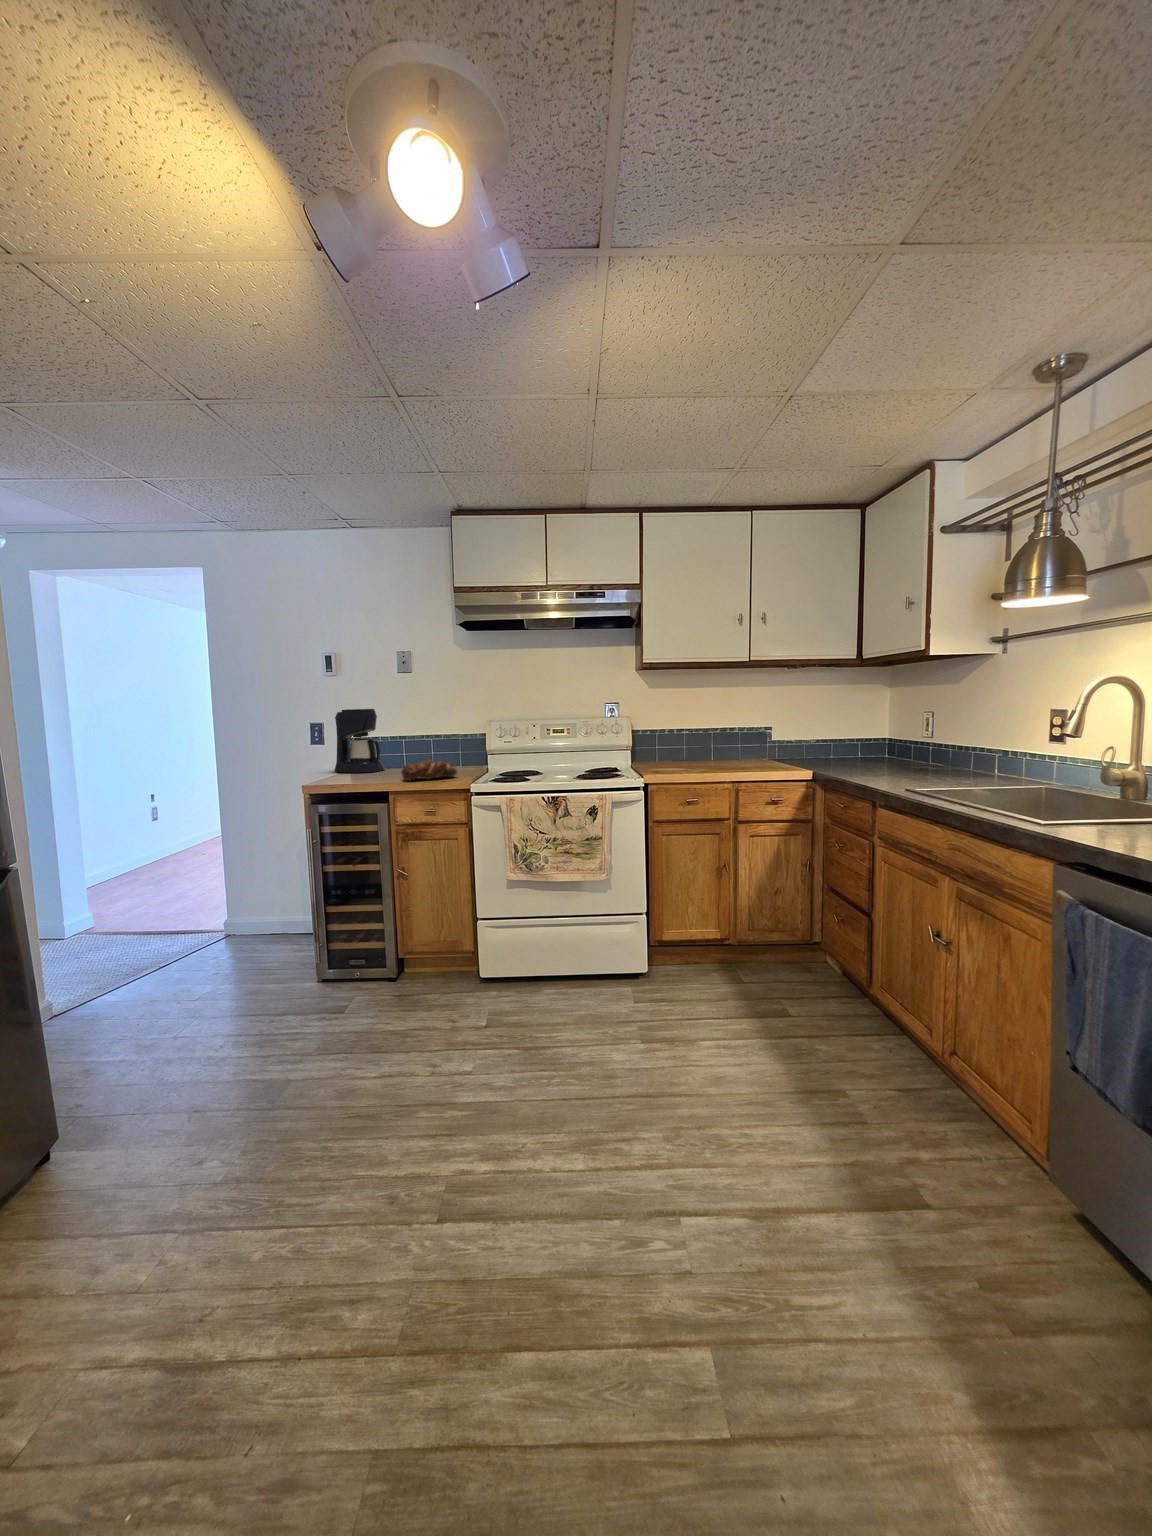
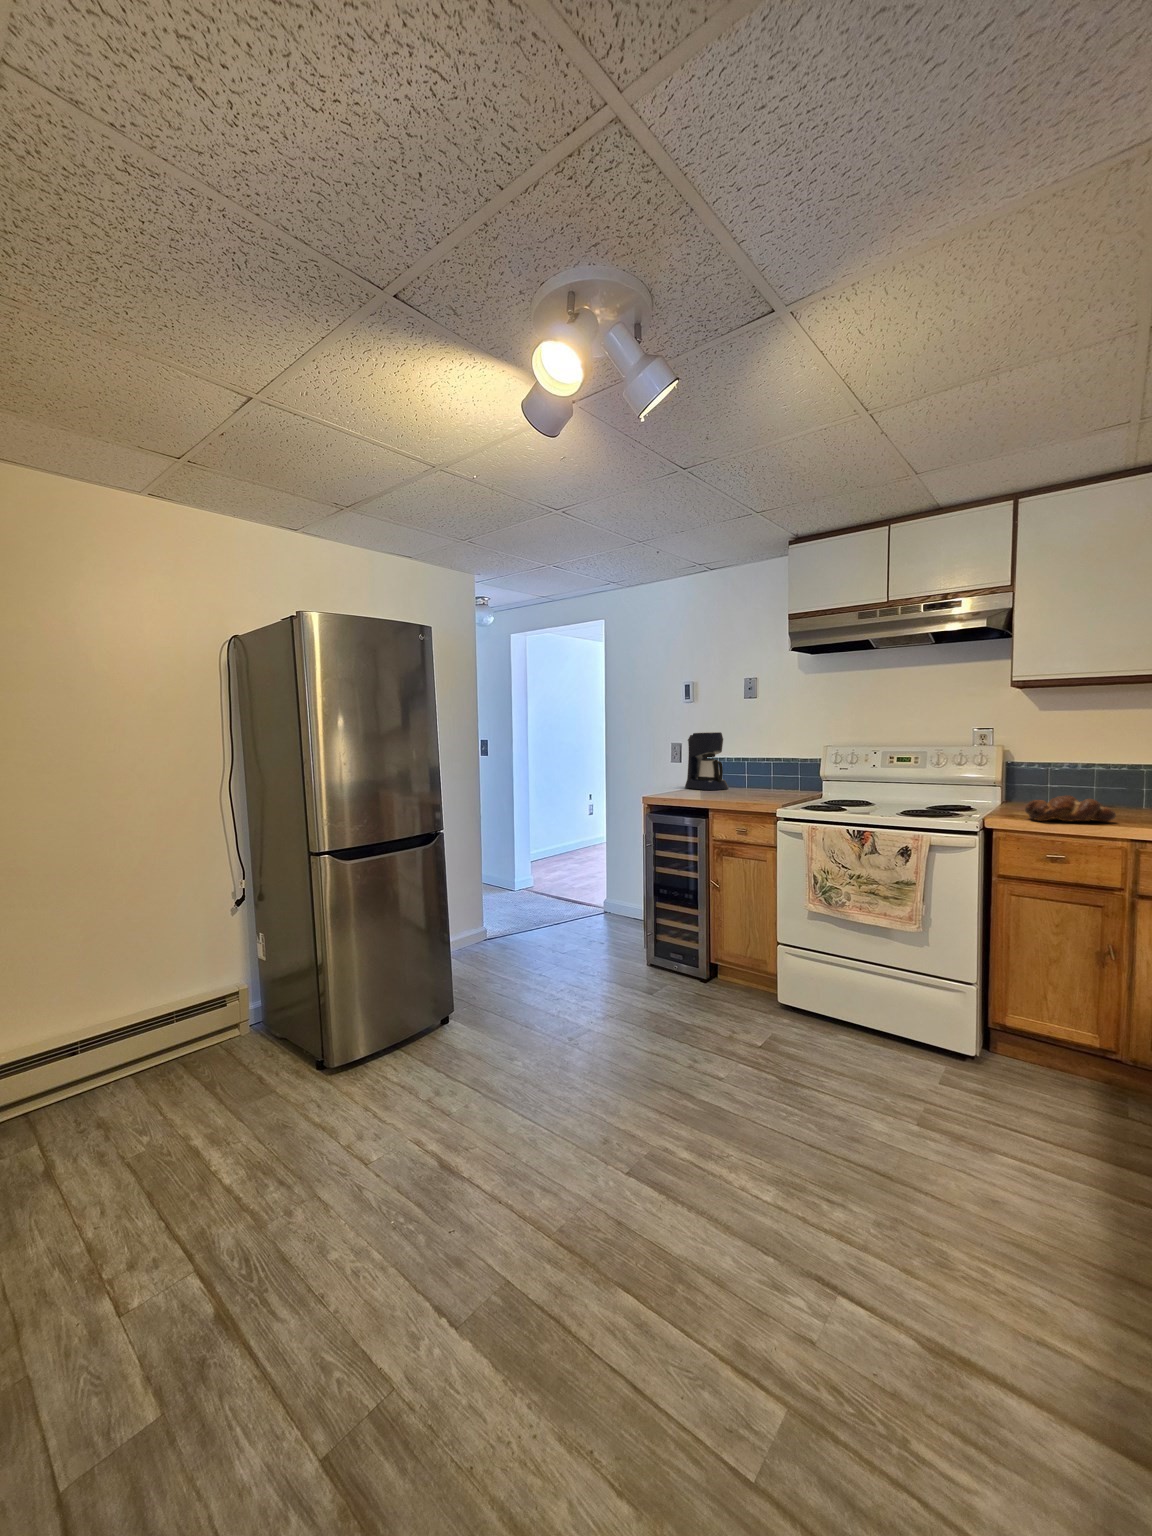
bread loaf: present [401,760,457,780] -> present [1025,795,1116,821]

